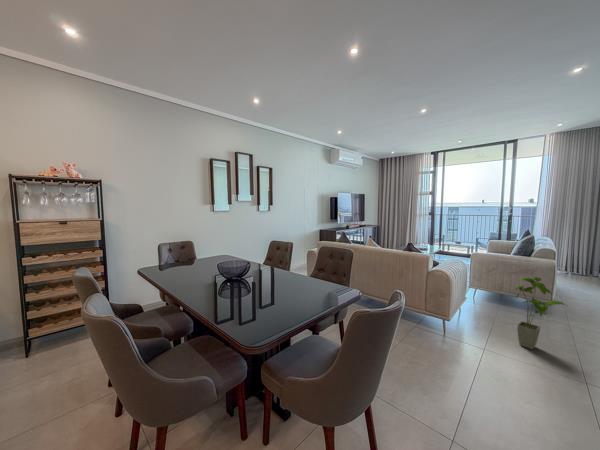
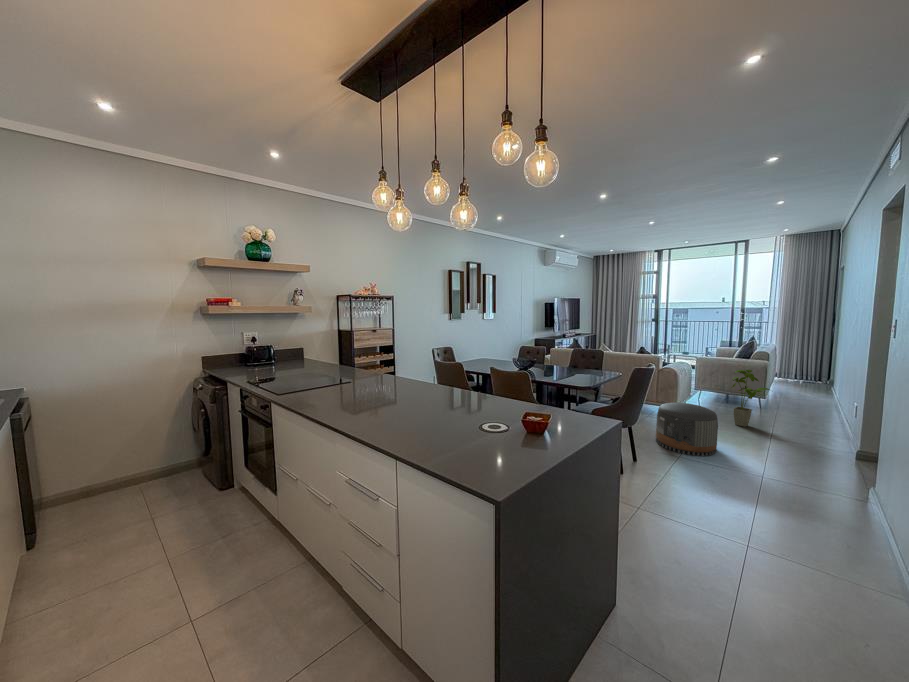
pouf: none [417,324,505,421] -> present [656,403,718,456]

